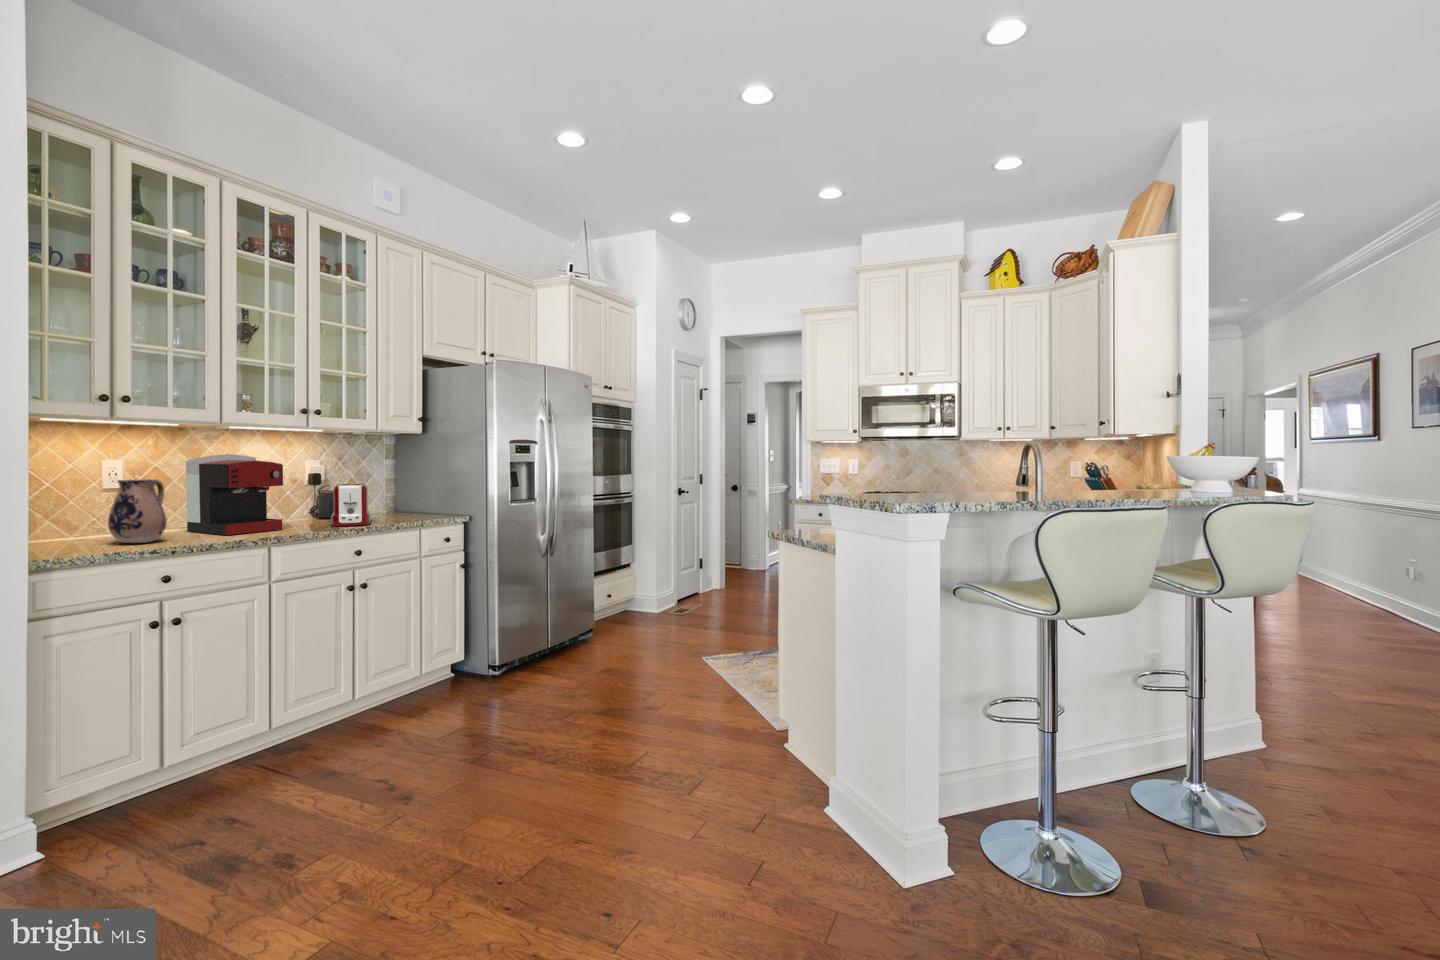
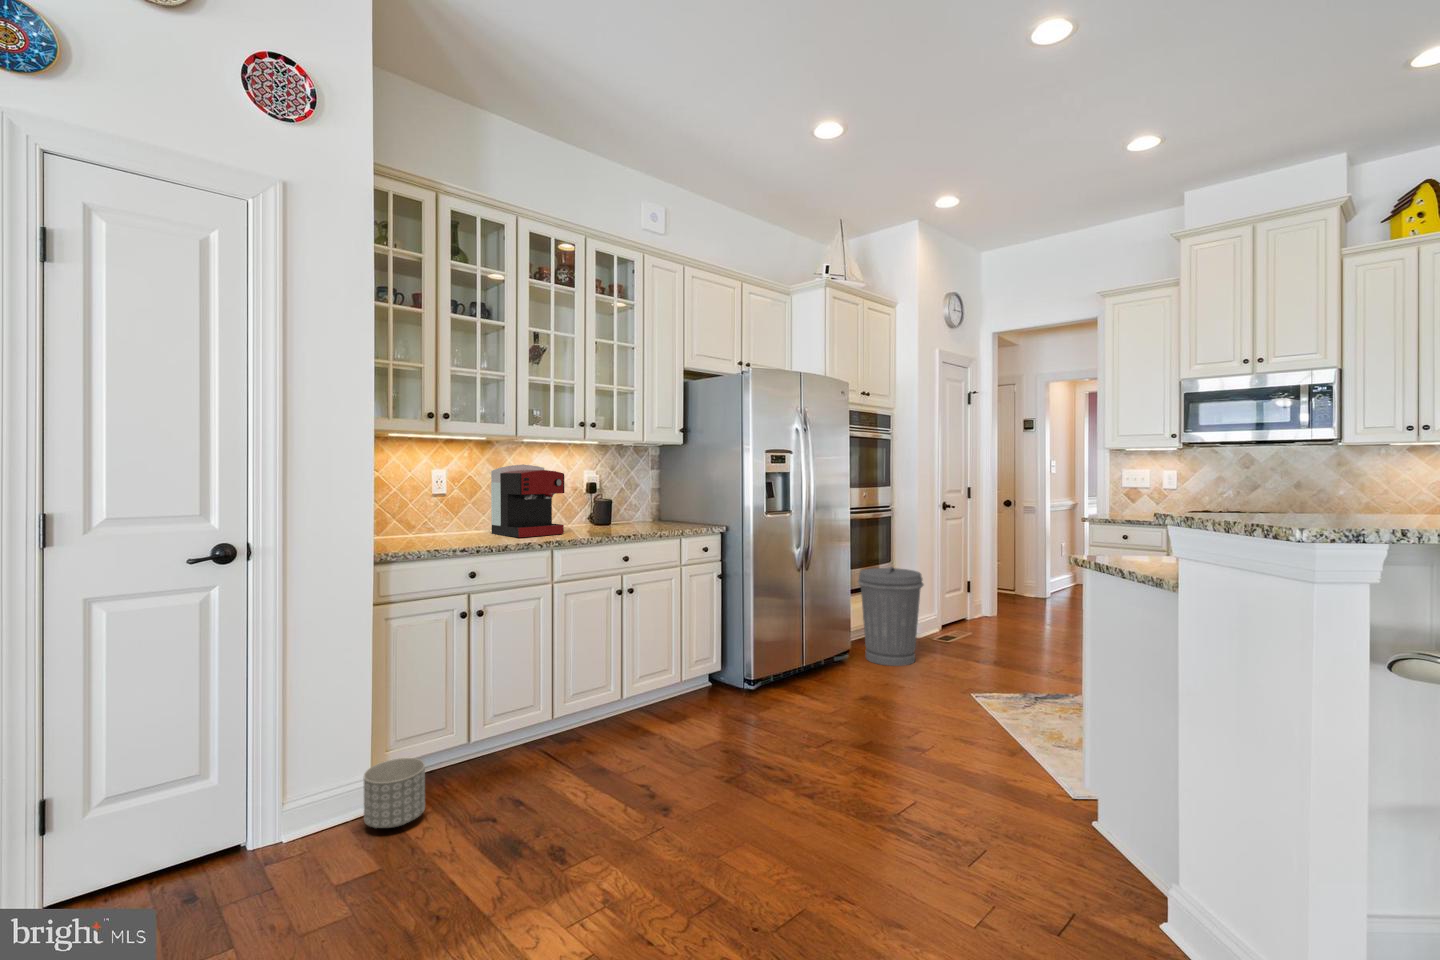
ceramic pitcher: present [108,479,167,543] -> none [433,486,475,542]
toaster: present [331,484,371,526] -> none [603,493,637,532]
trash can: none [601,550,660,640] -> present [858,567,924,666]
planter: none [26,788,114,871] -> present [364,758,425,828]

